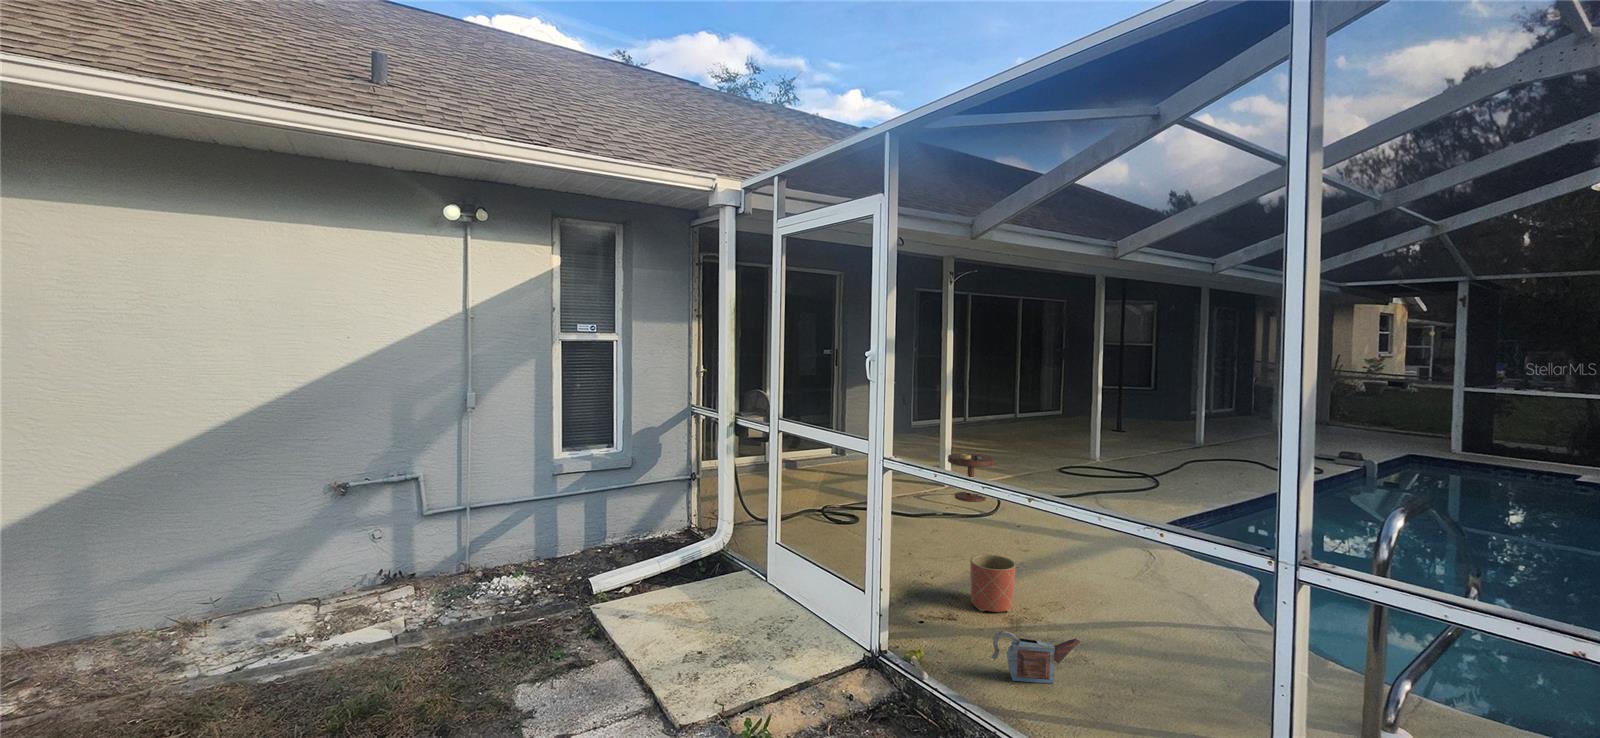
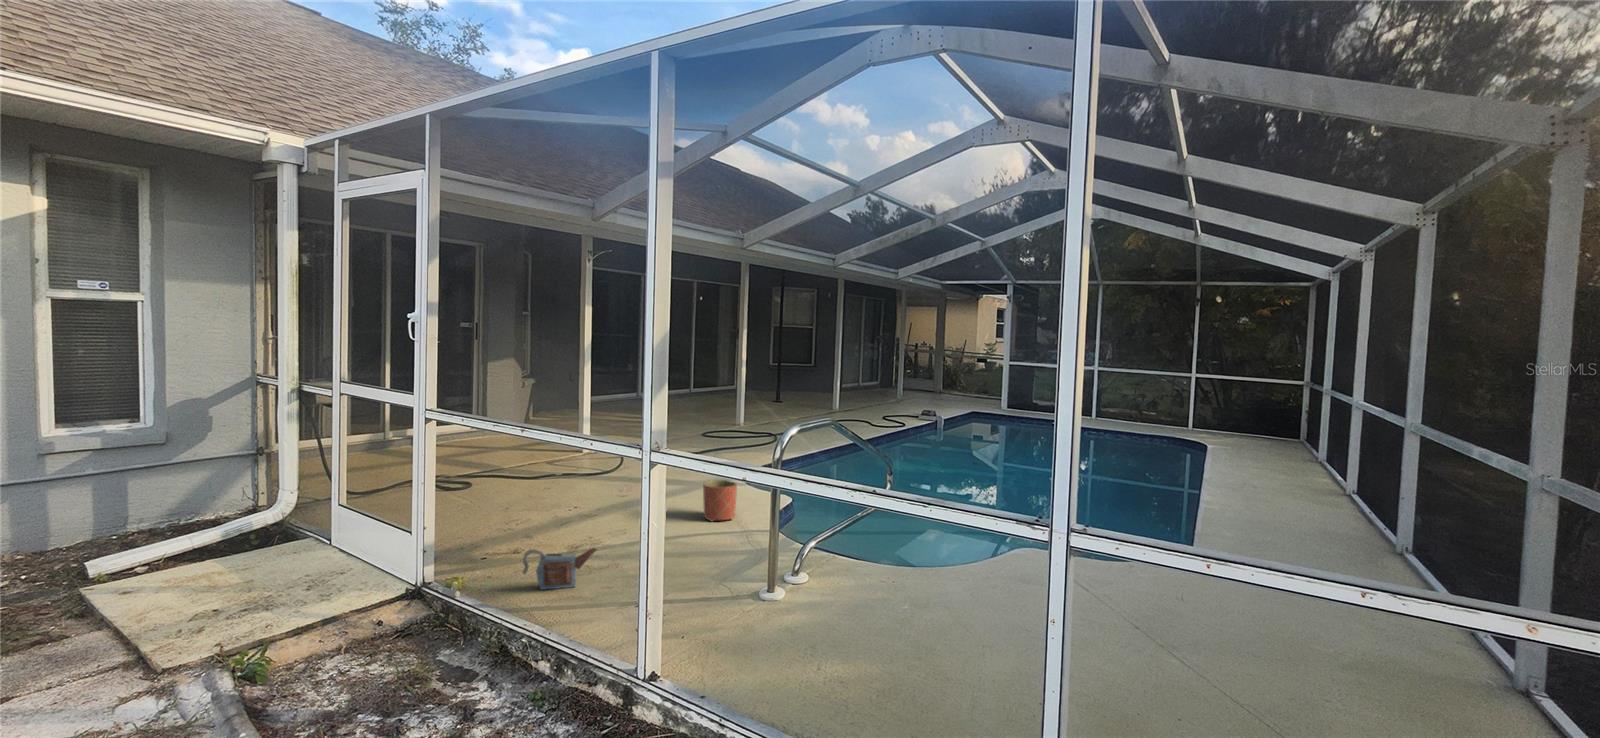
side table: present [948,453,995,502] -> none [552,415,597,494]
planter: present [970,554,1016,612] -> present [703,480,737,521]

